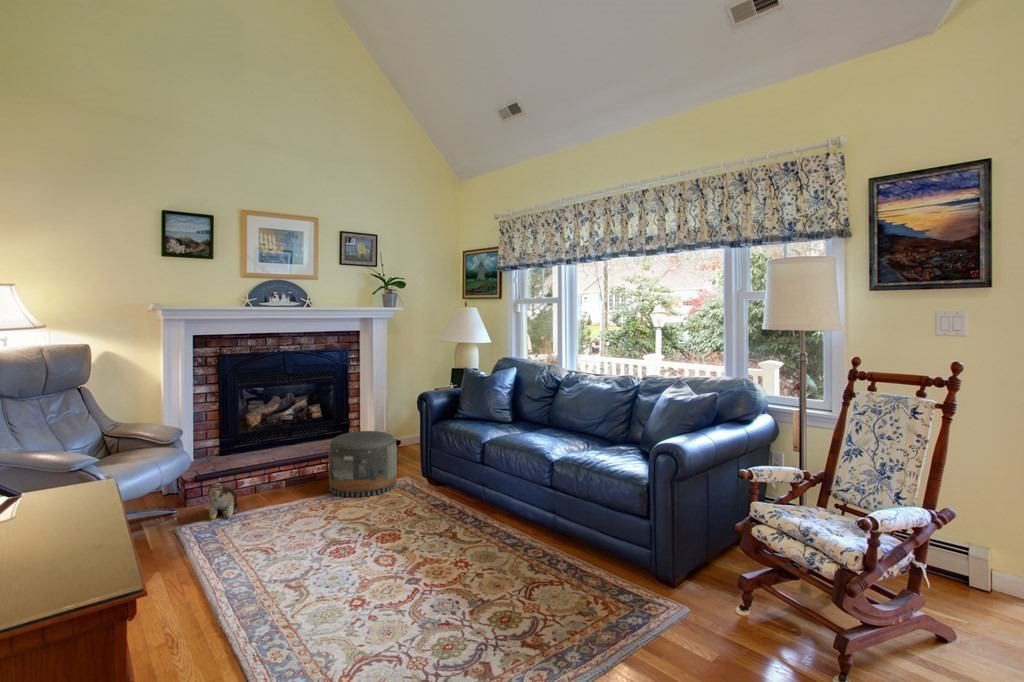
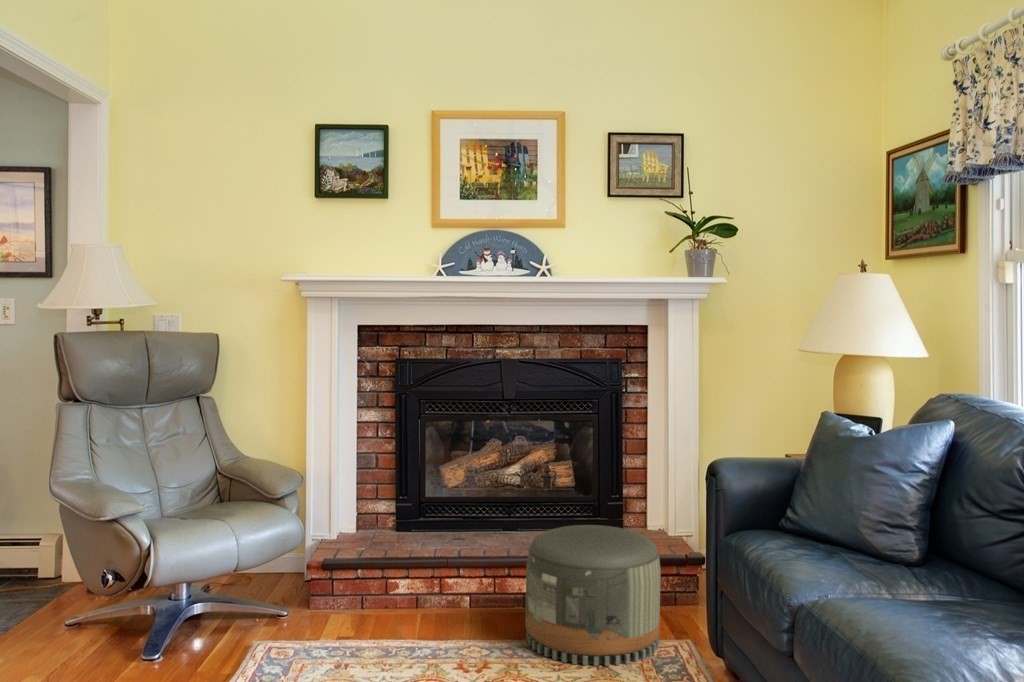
plush toy: present [205,482,239,520] -> none [296,583,373,649]

